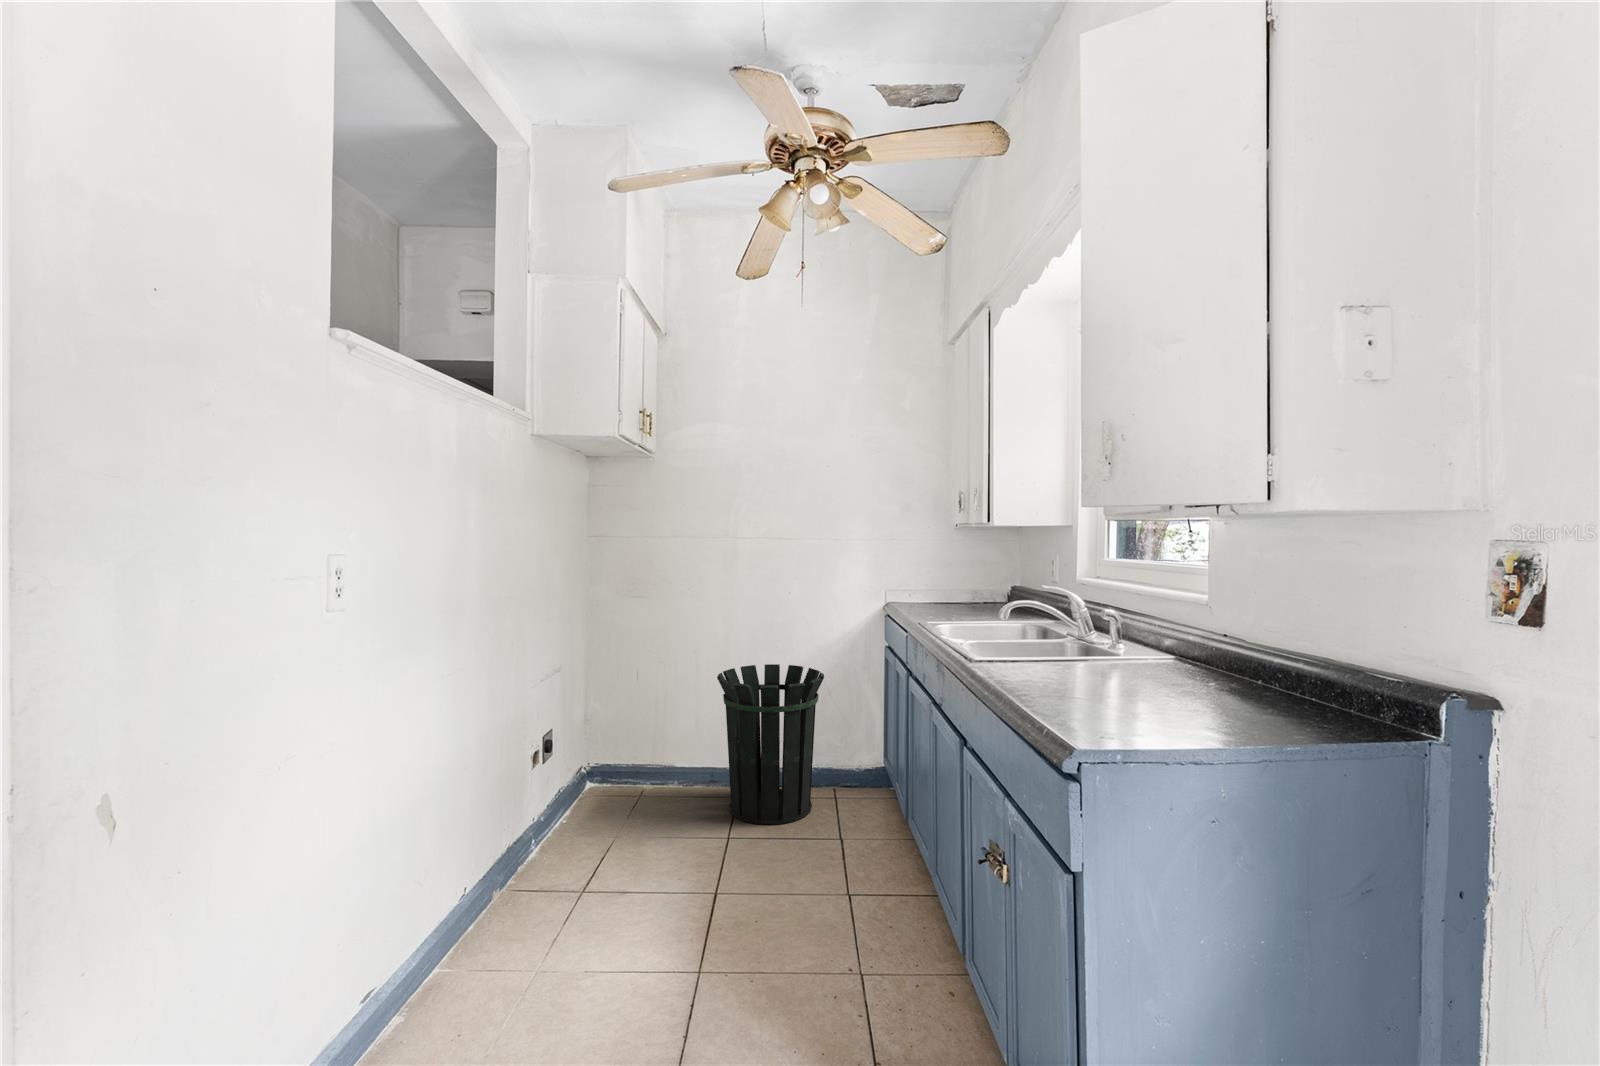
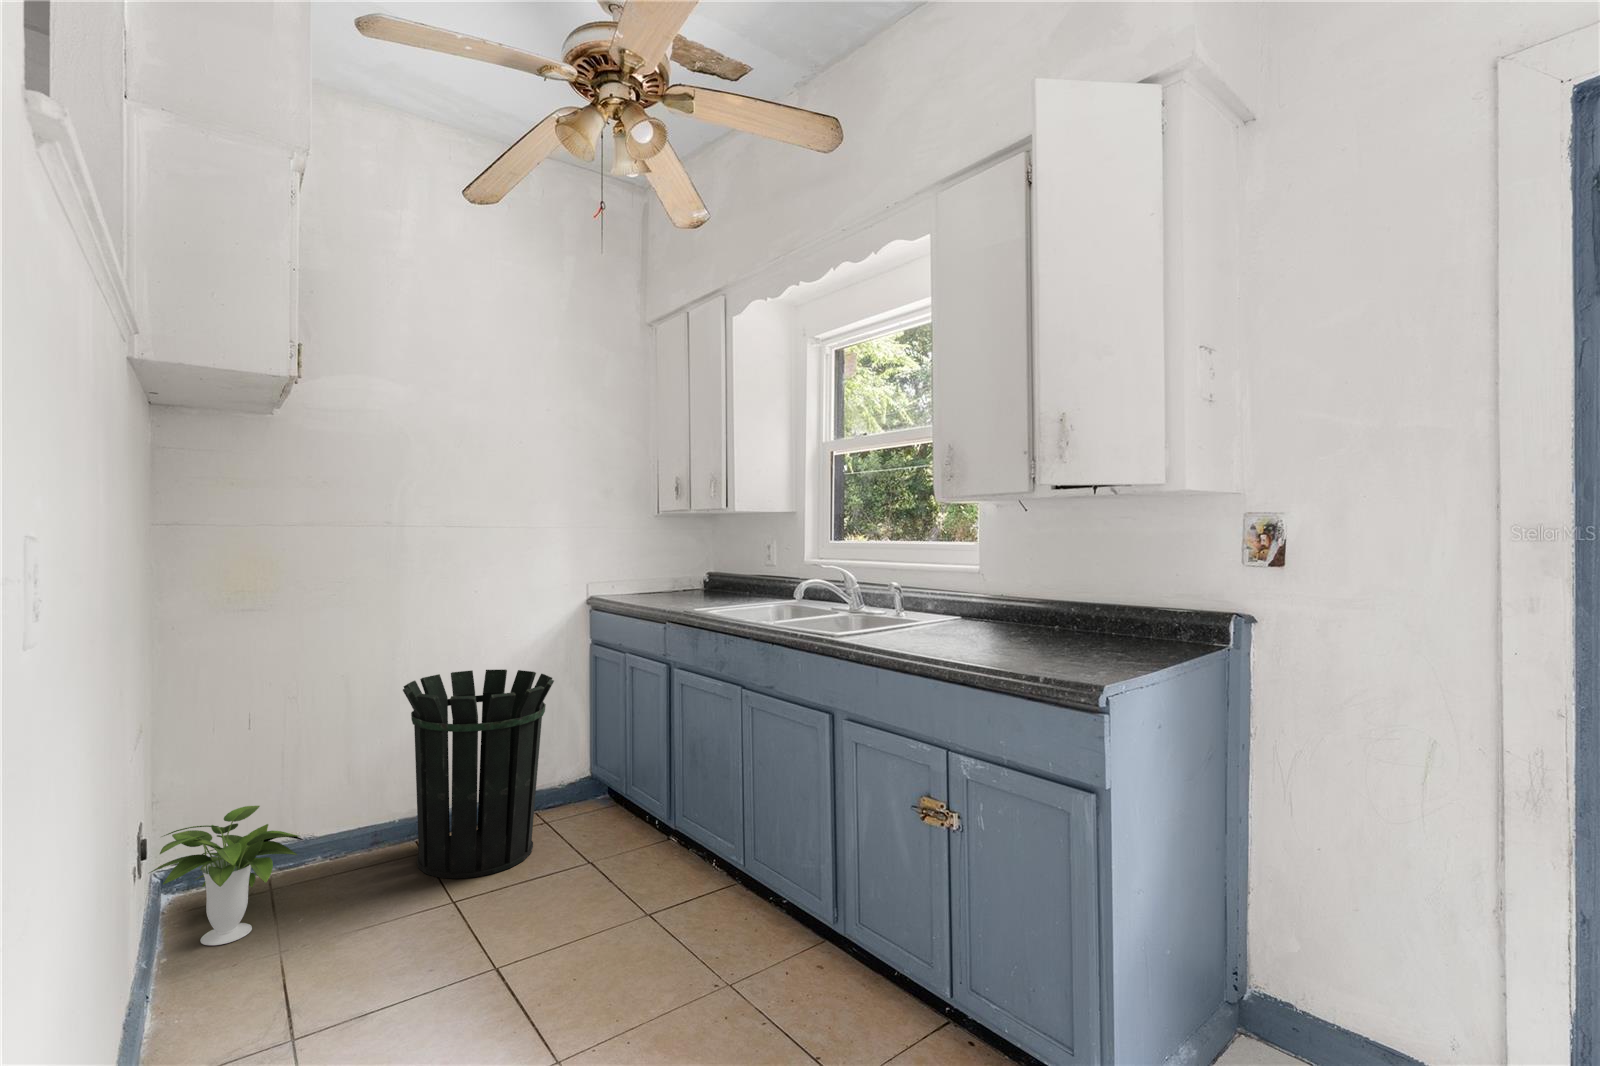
potted plant: none [570,740,653,825] -> present [149,806,303,945]

